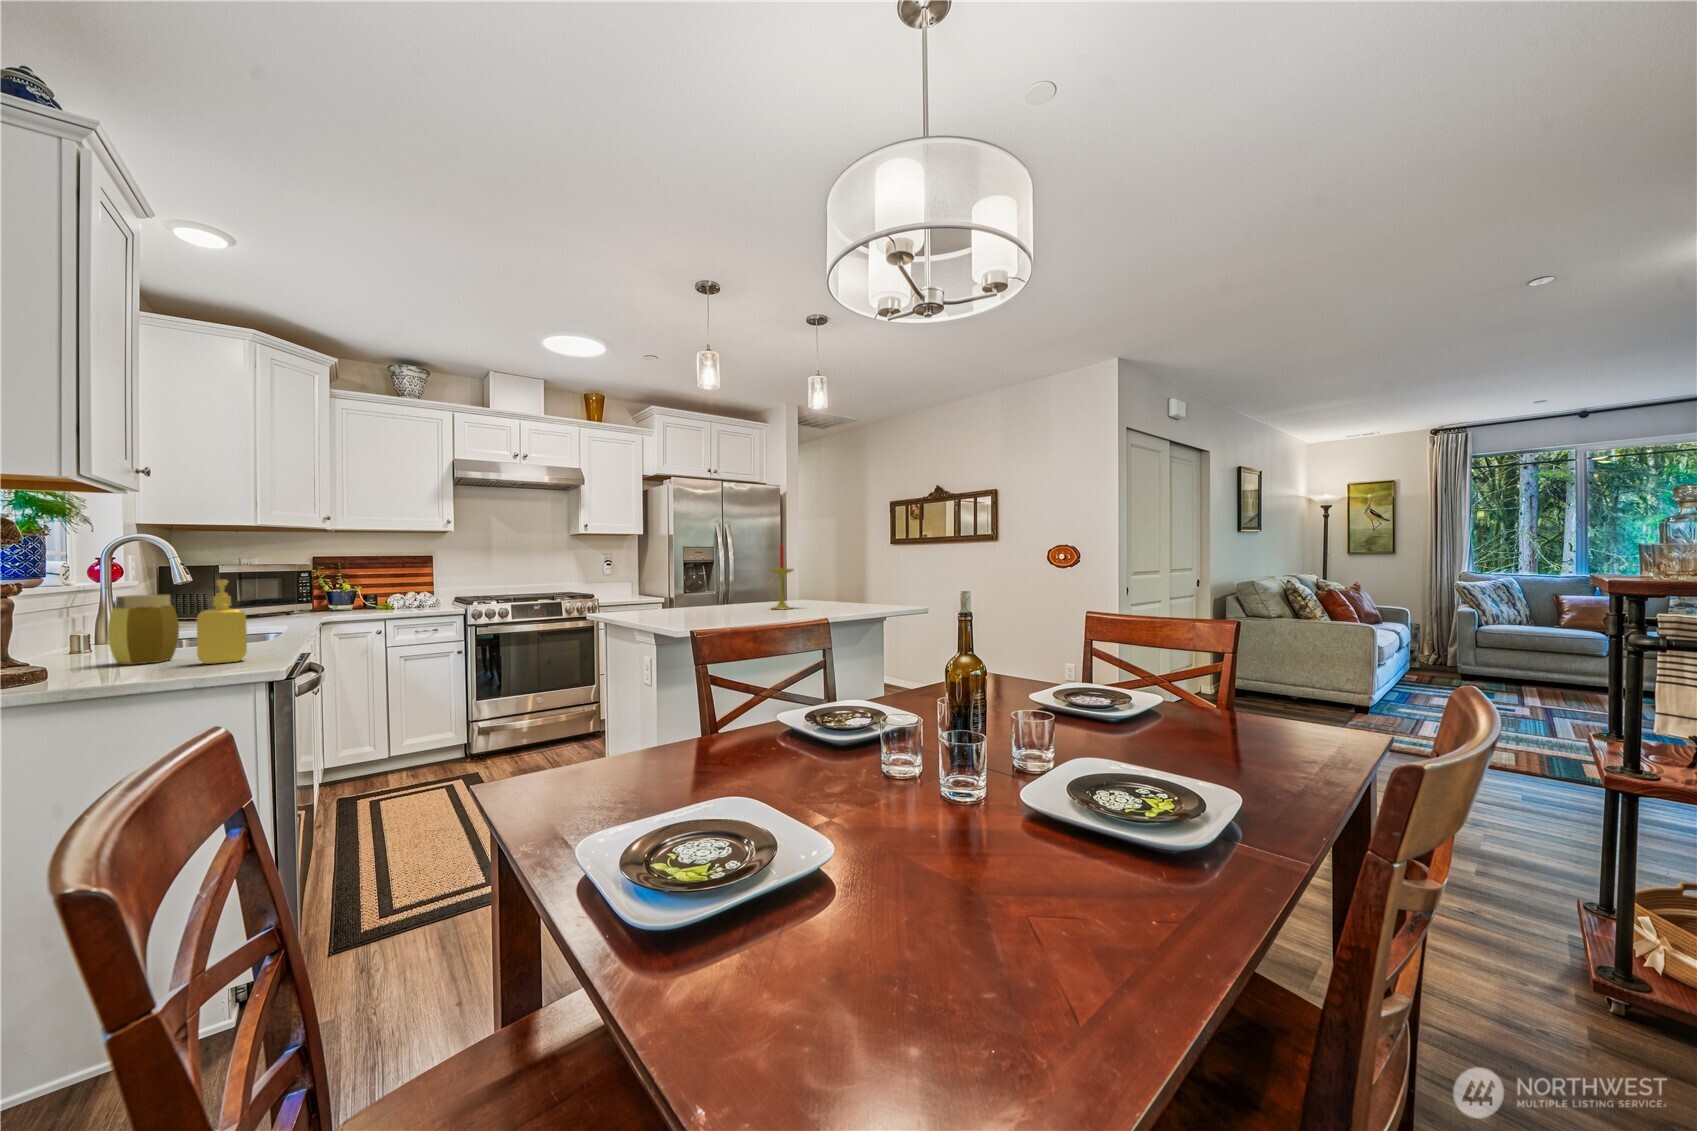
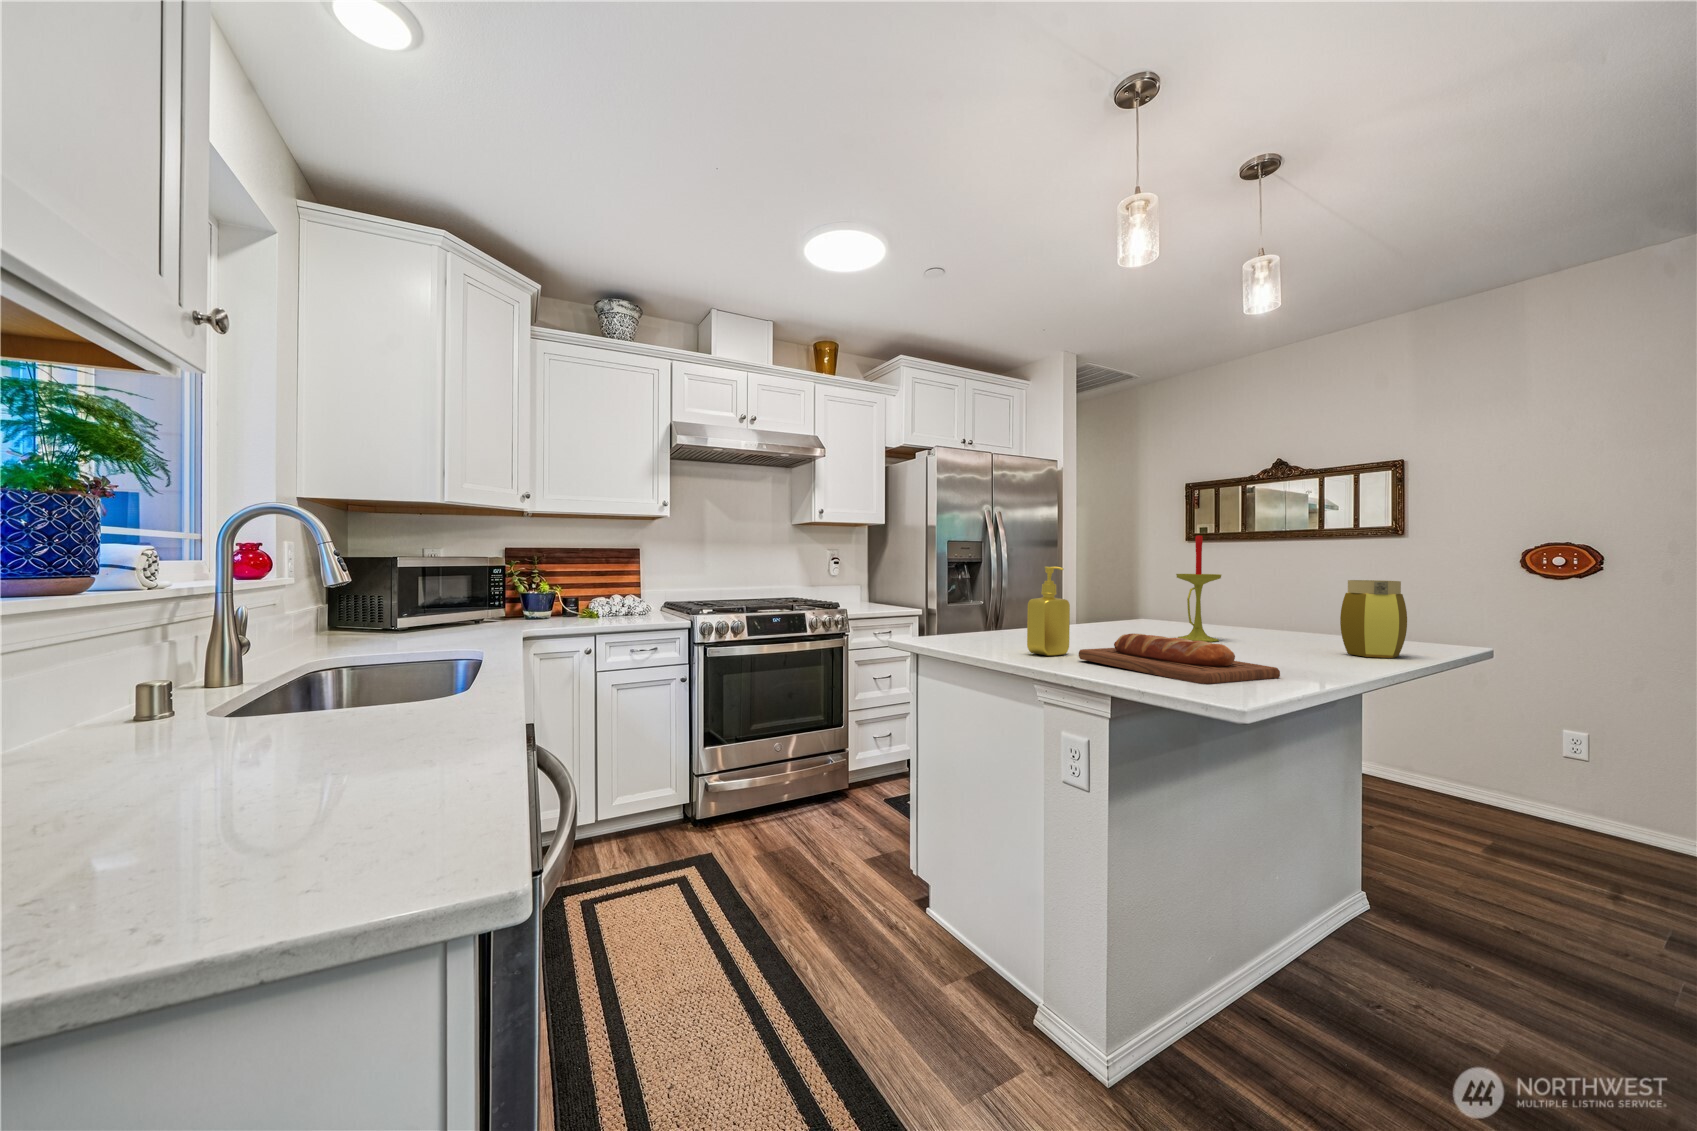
soap dispenser: present [197,579,247,664] -> present [1027,566,1070,656]
jar: present [108,594,179,665] -> present [1340,580,1407,658]
bread loaf: none [665,602,741,624] -> present [1079,633,1280,684]

